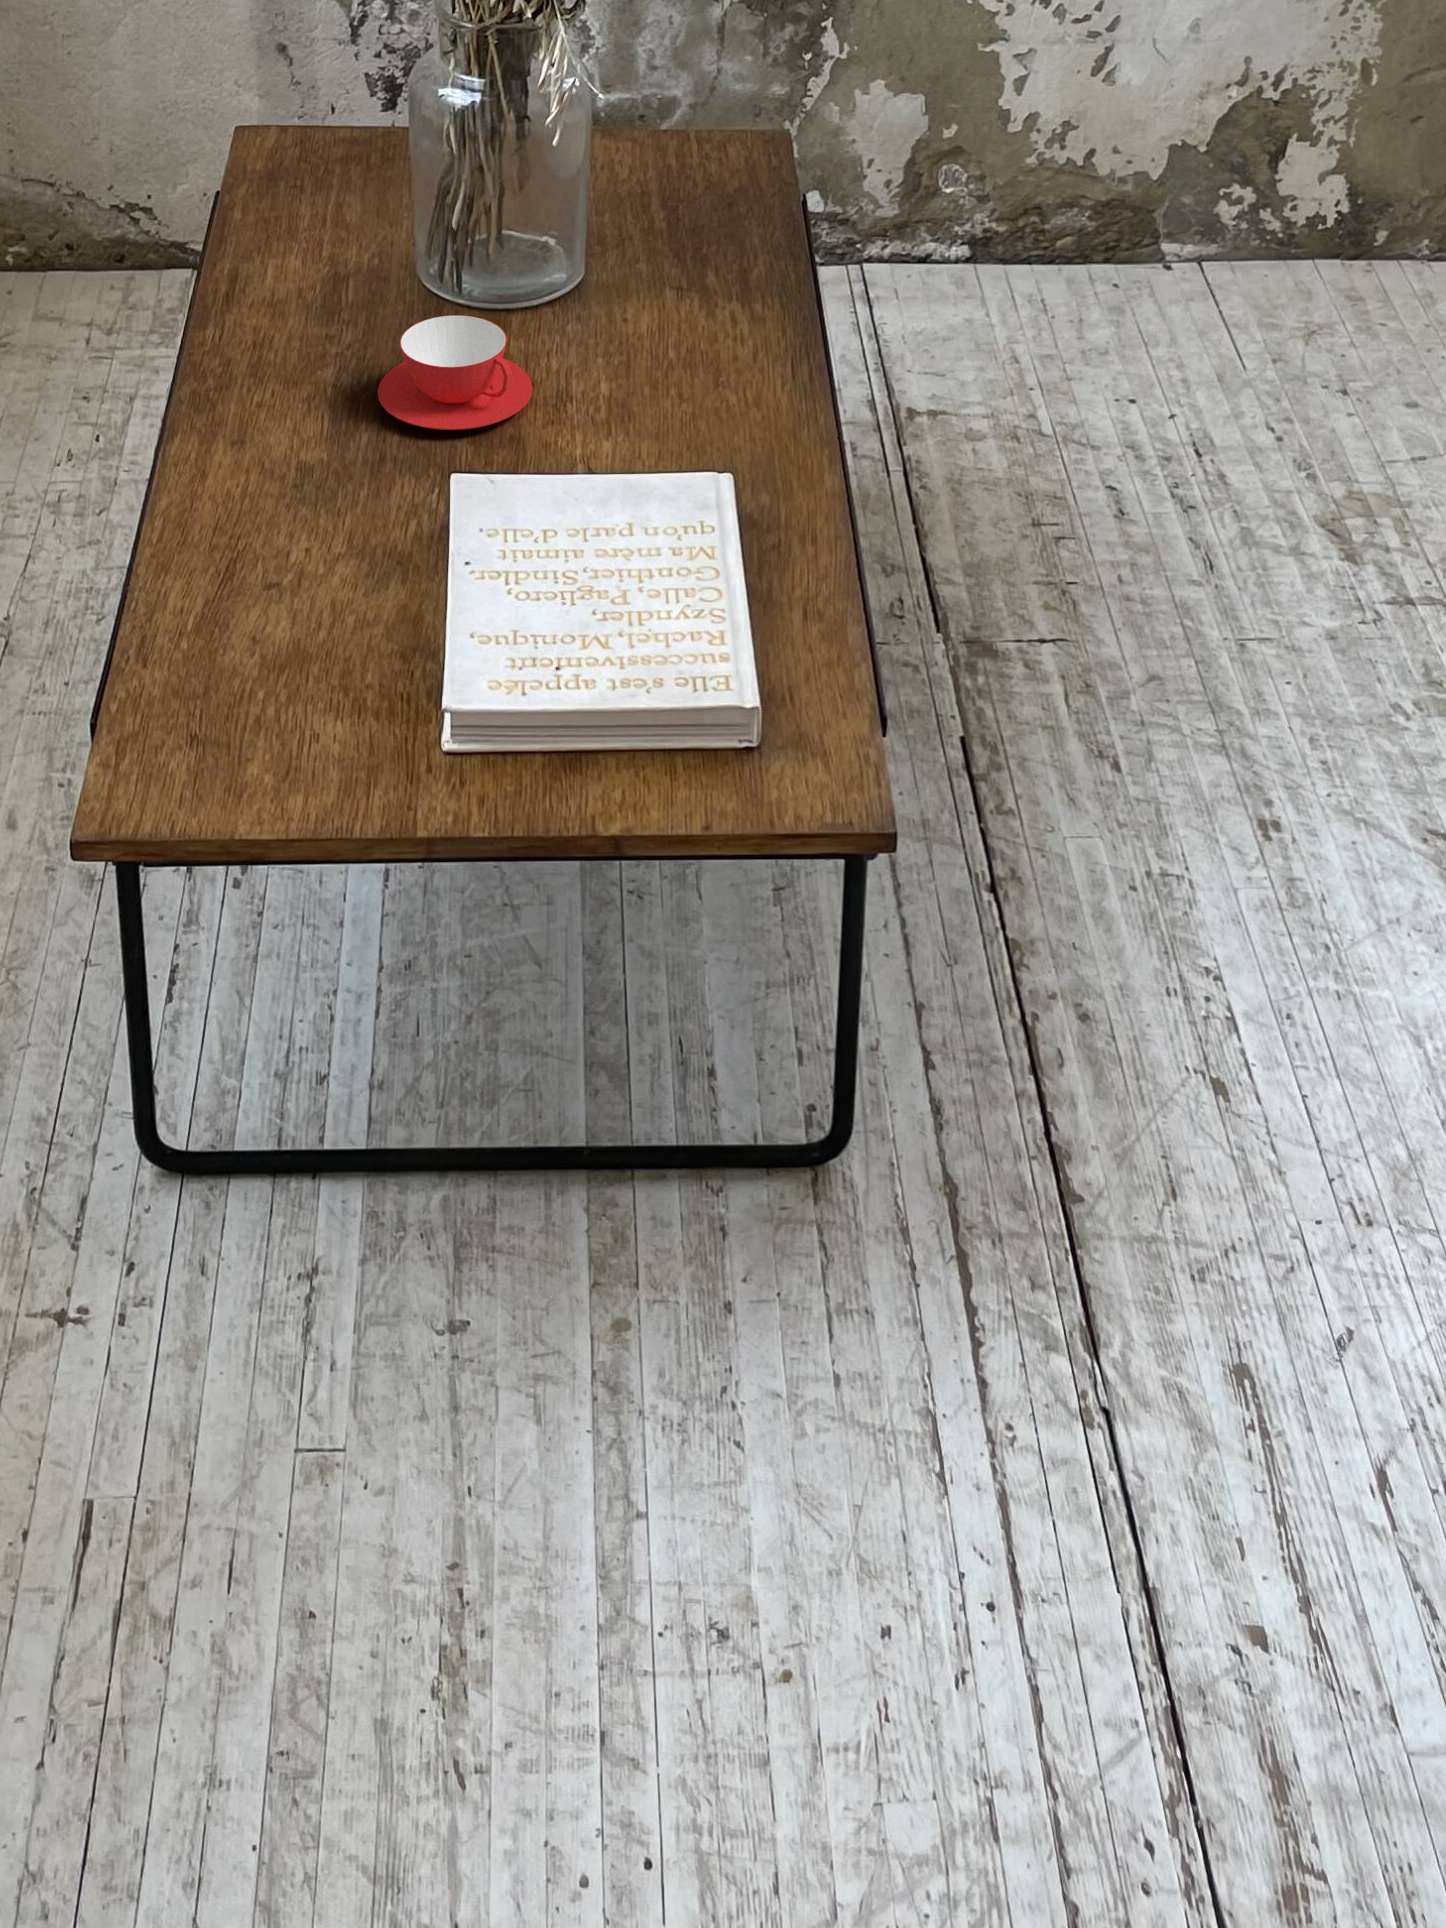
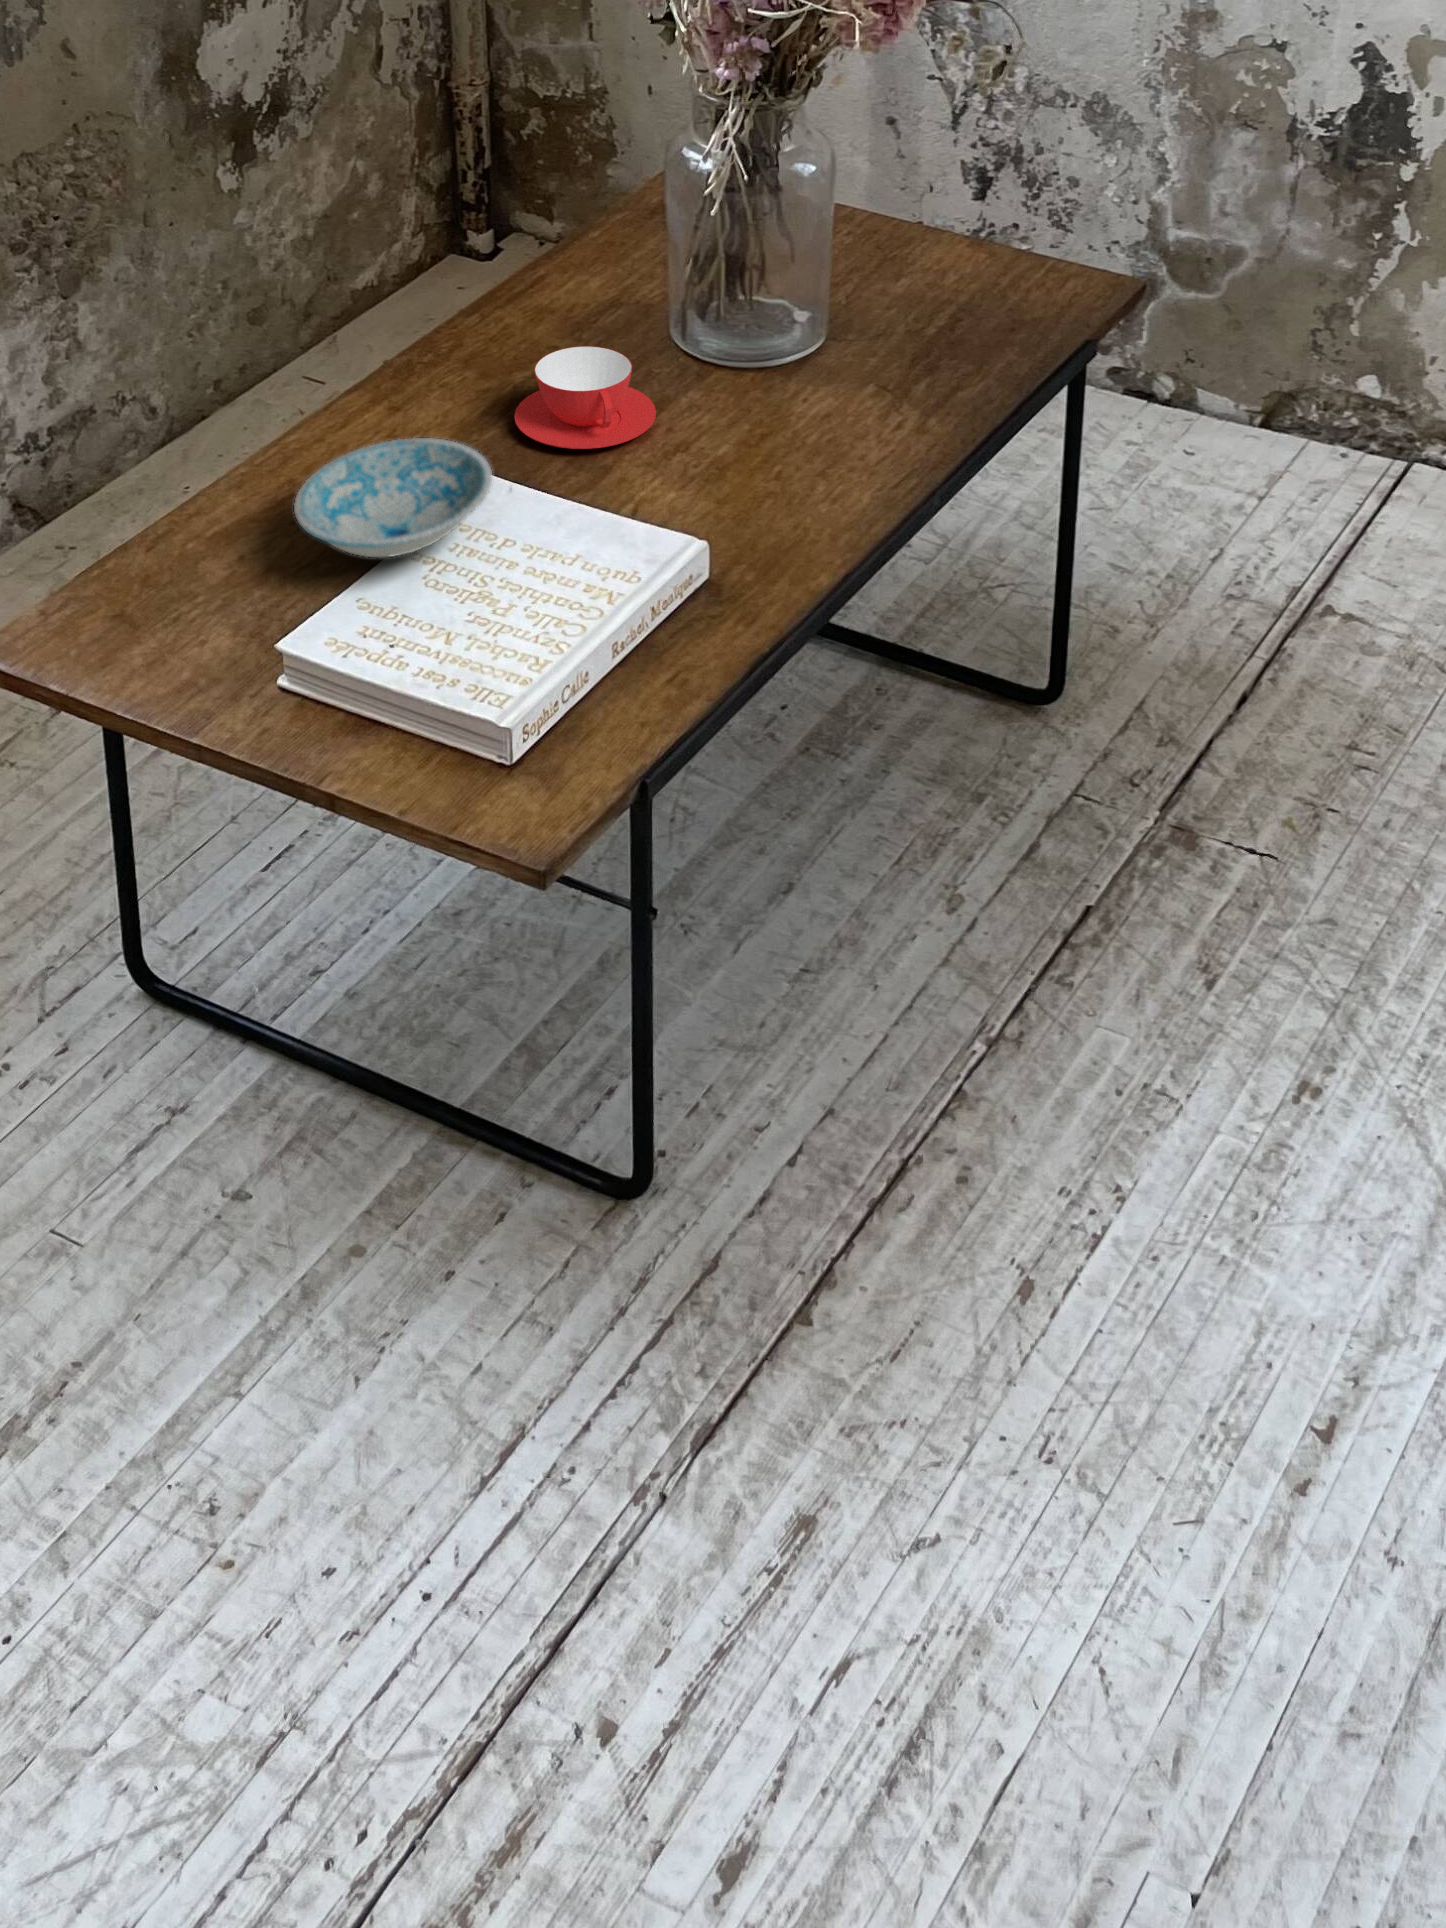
ceramic bowl: none [307,449,512,594] -> present [294,438,492,557]

